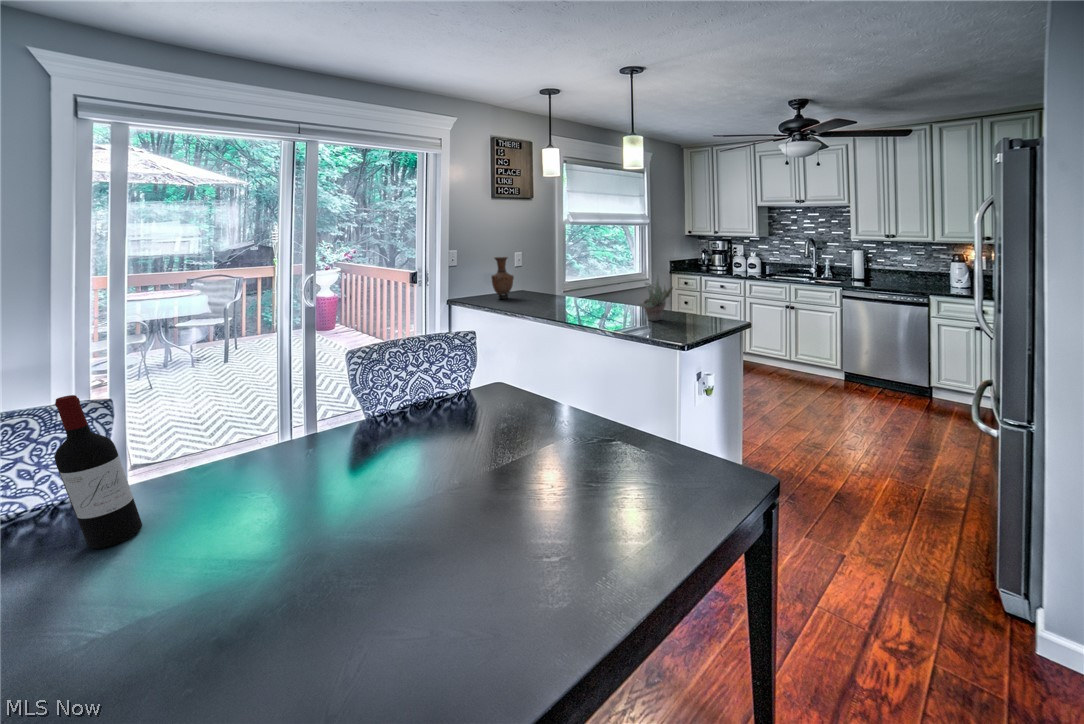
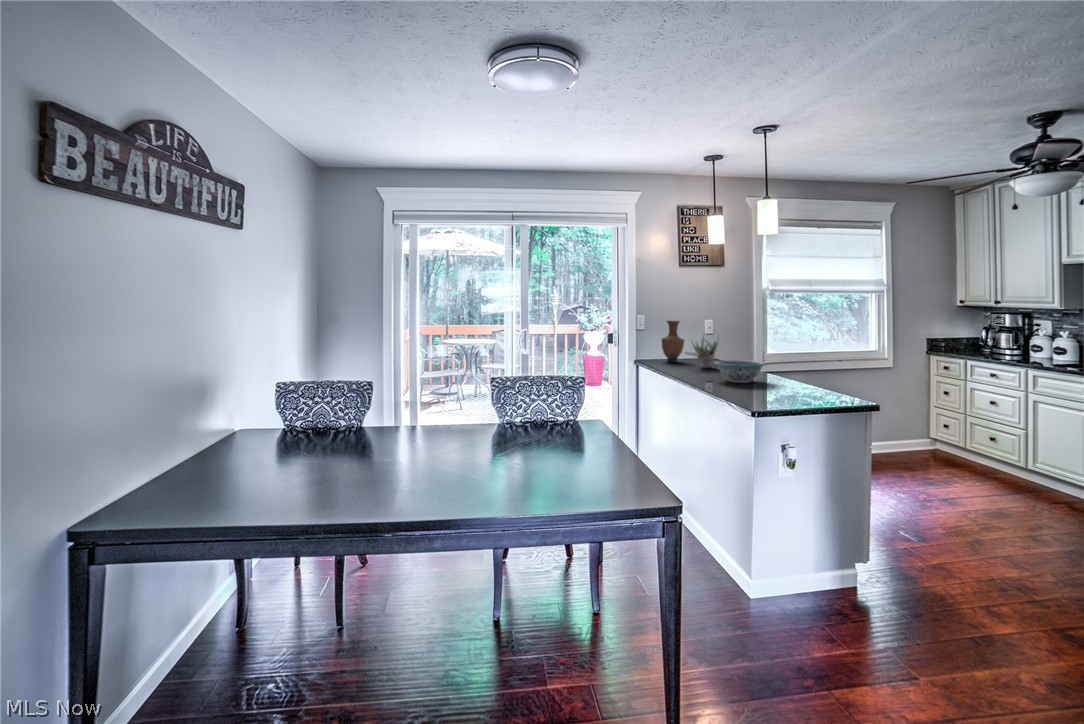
succulent plant: present [639,274,673,321] -> present [684,335,718,368]
decorative bowl: none [569,293,619,316] -> present [714,360,767,383]
wine bottle: present [55,395,142,548] -> none [342,371,366,450]

